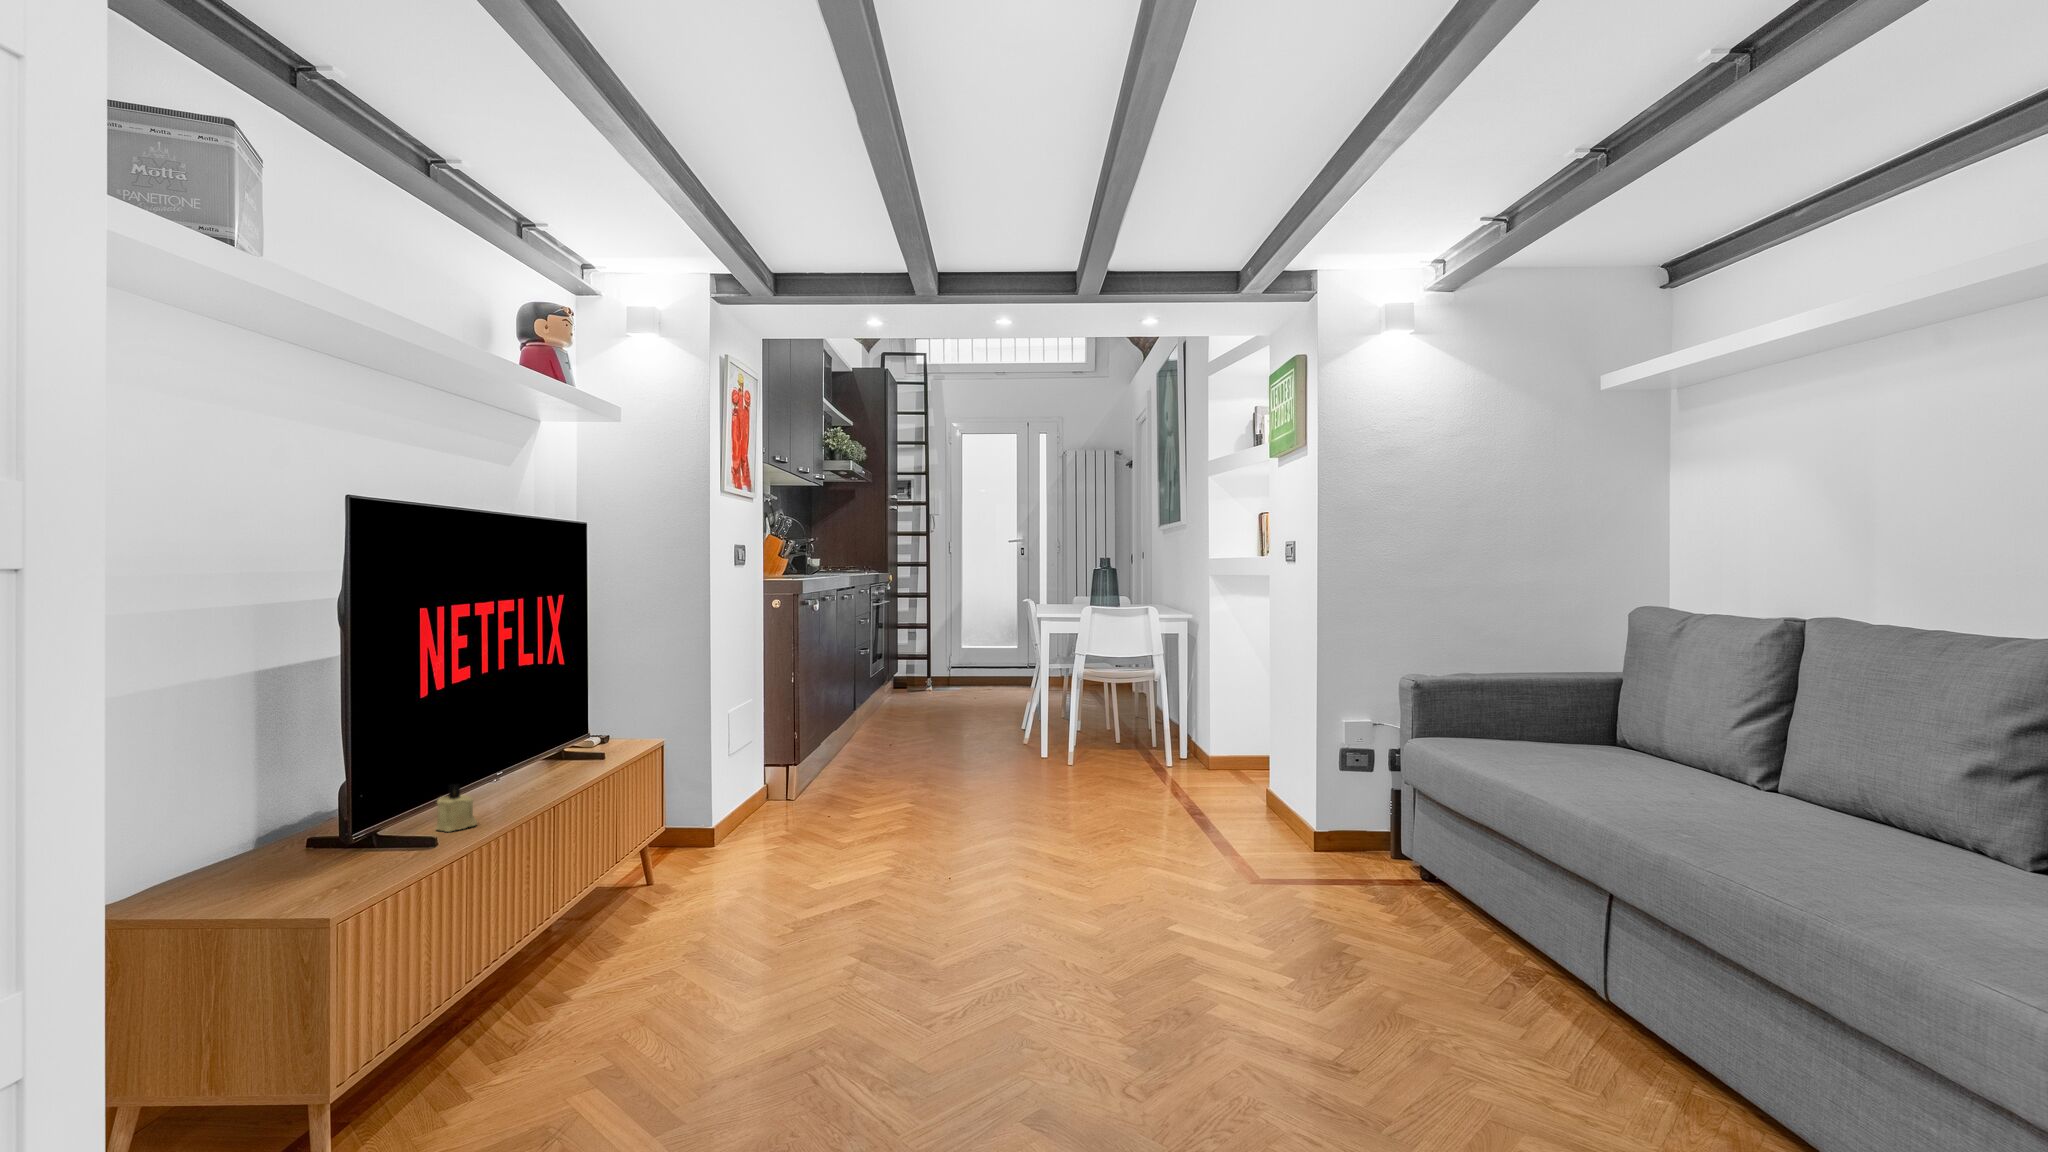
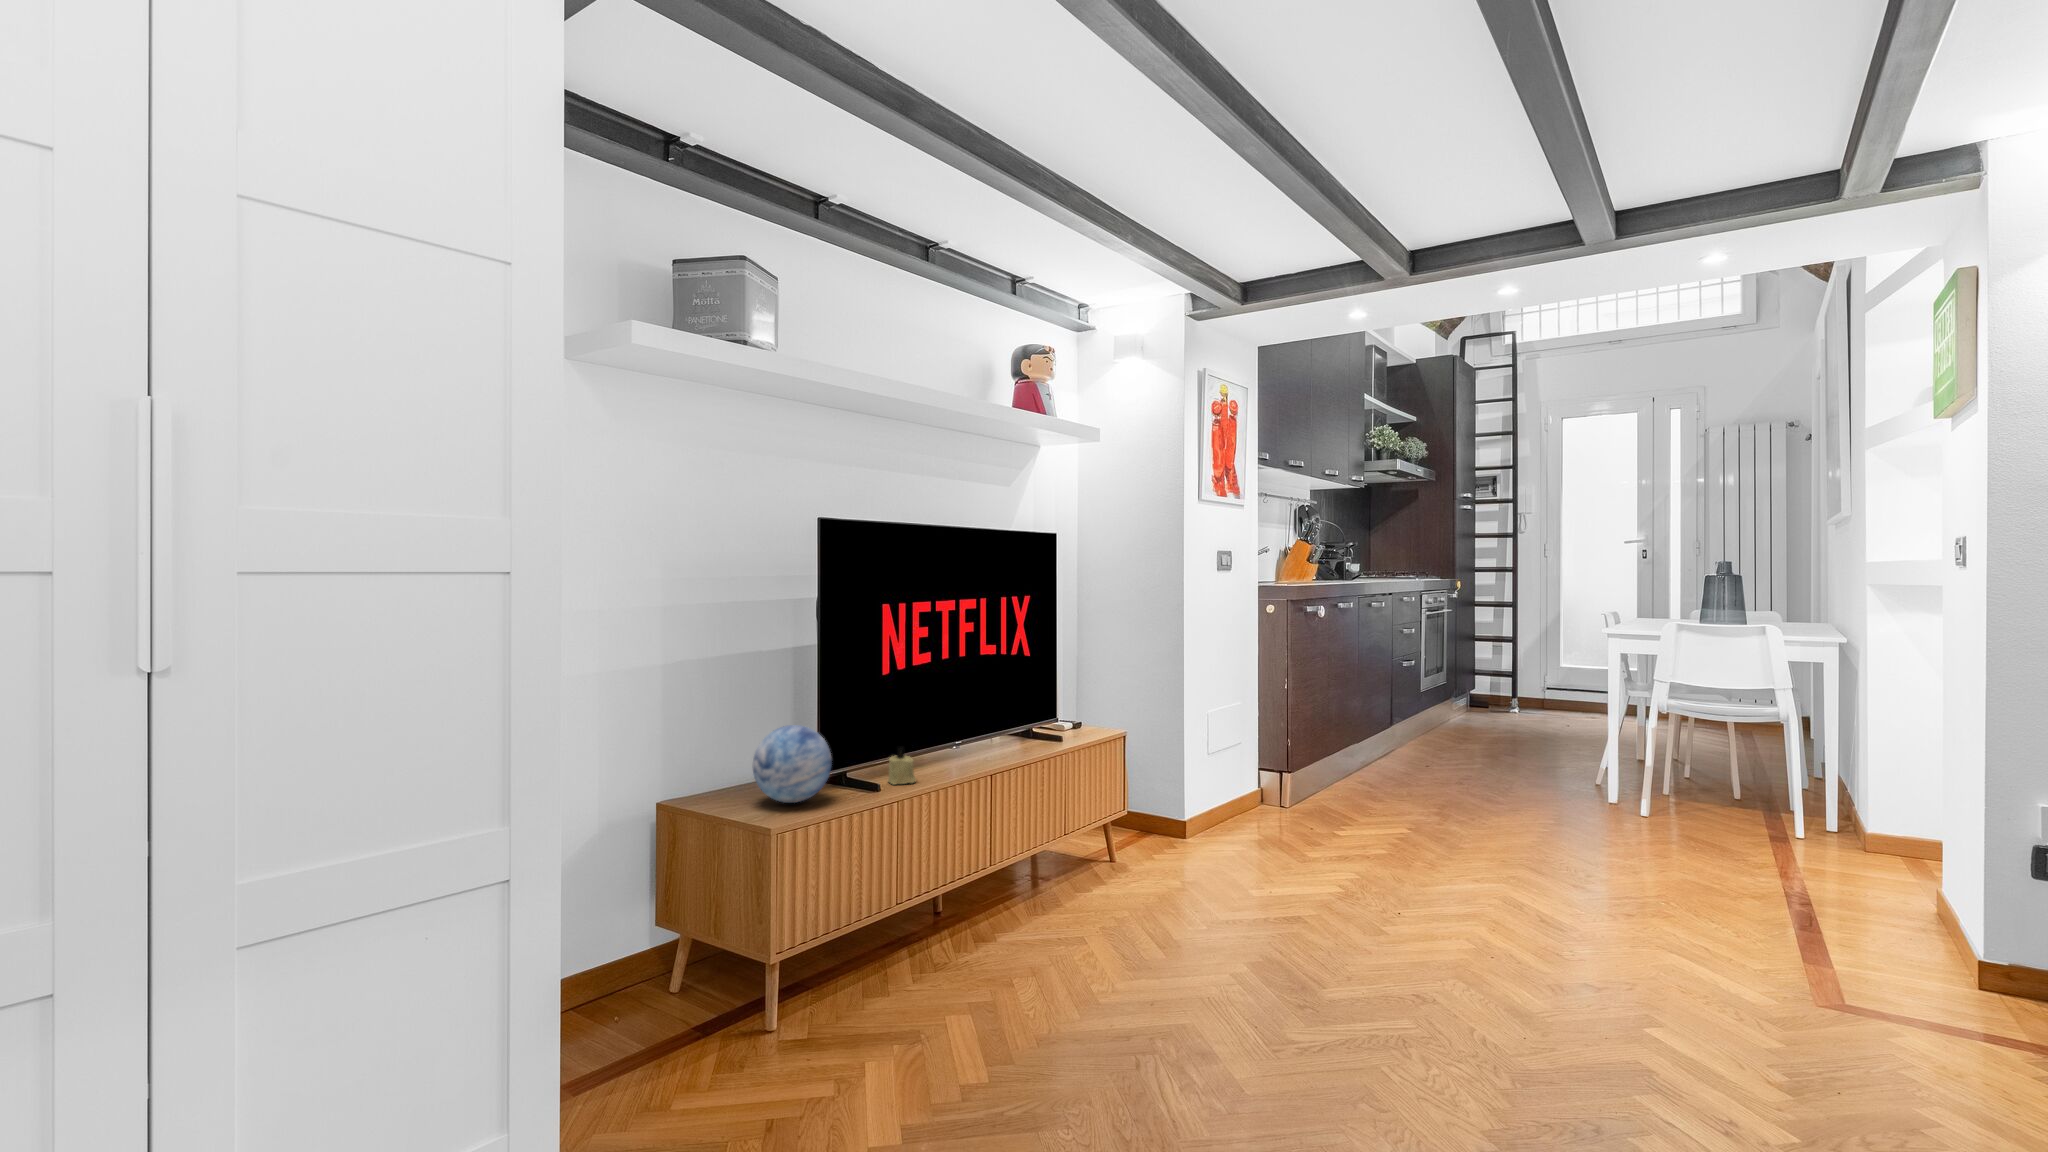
decorative orb: none [261,772,387,876] -> present [753,725,832,803]

